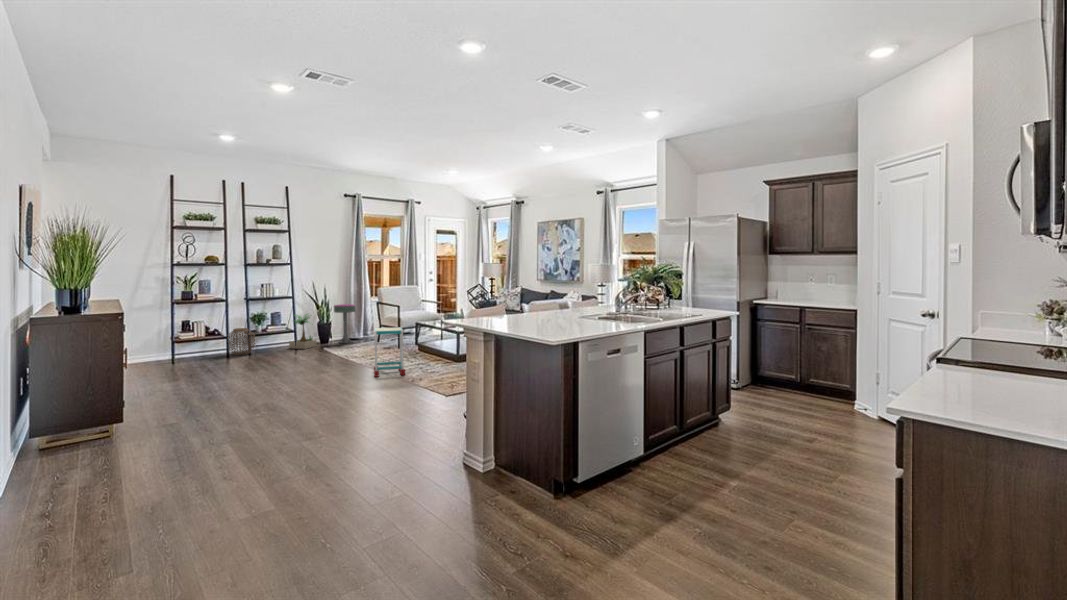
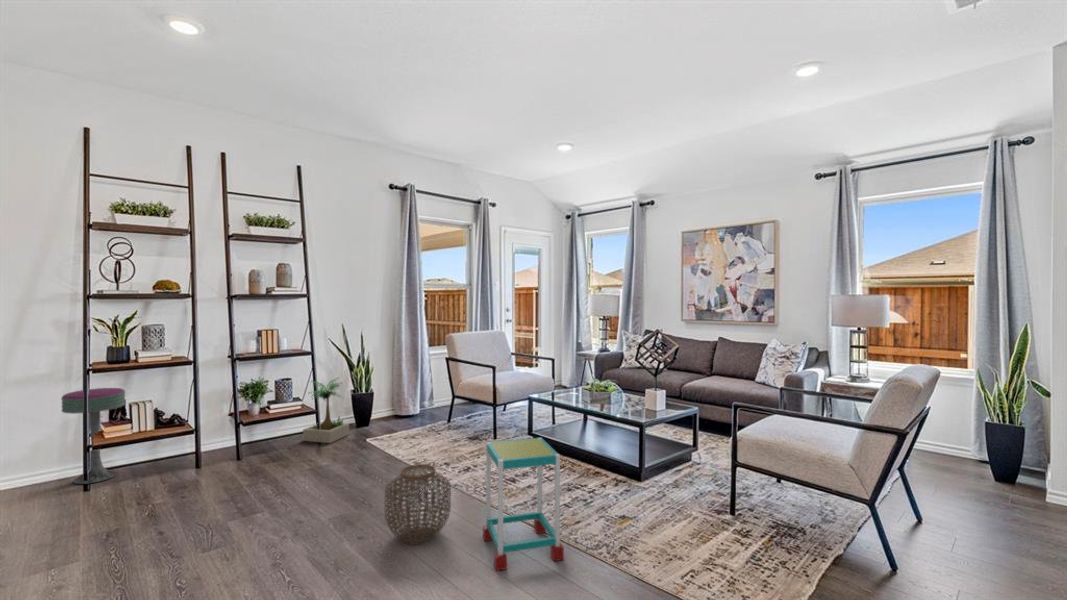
bar stool: present [334,304,356,343] -> present [62,388,125,484]
woven basket: present [227,328,255,355] -> present [385,464,451,544]

